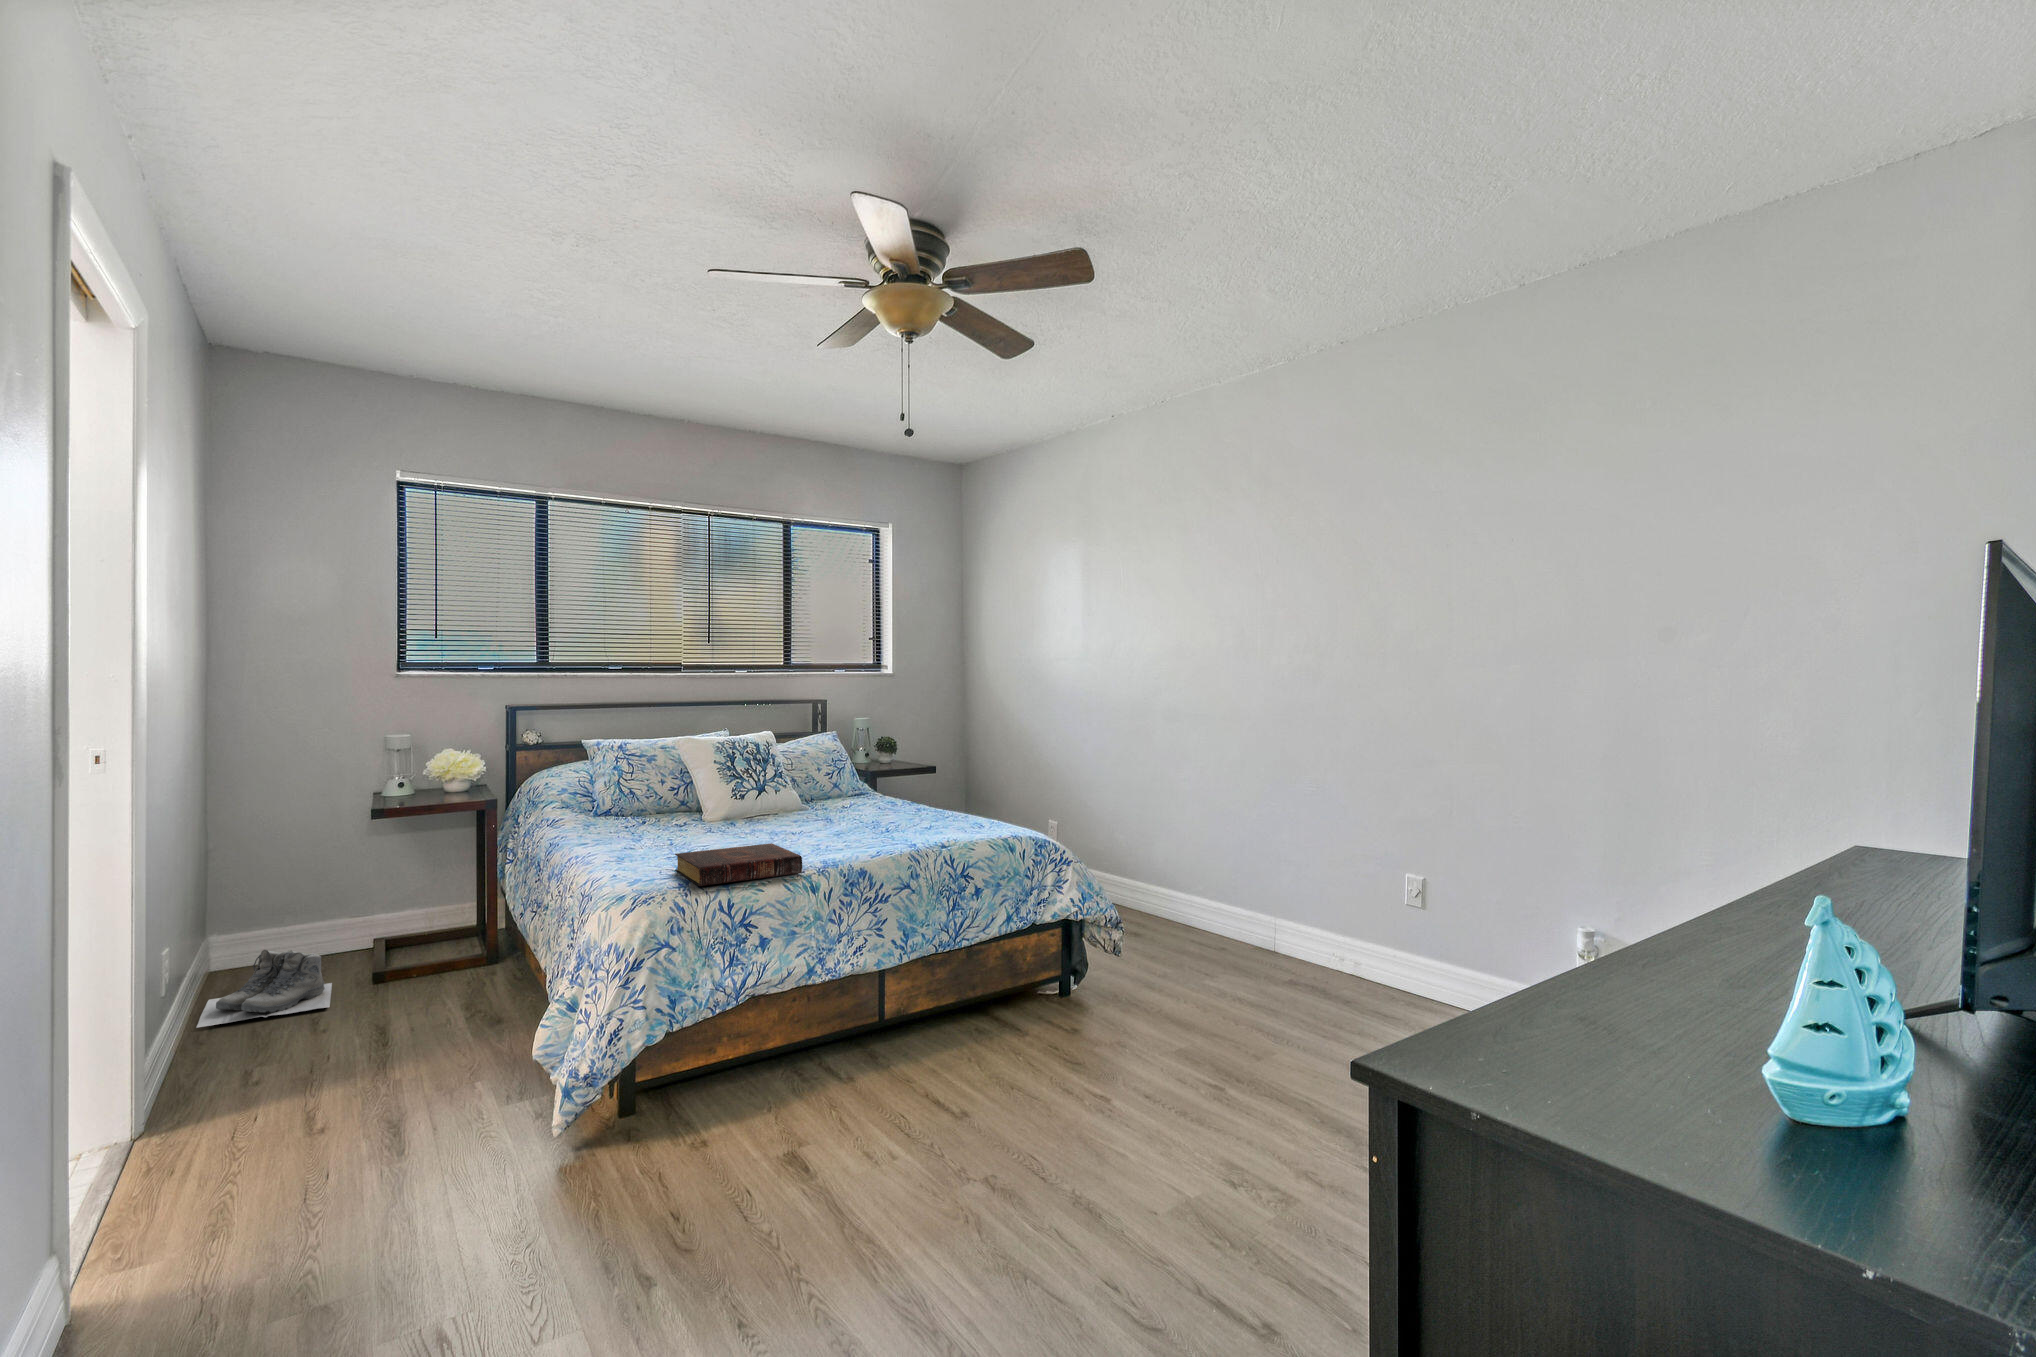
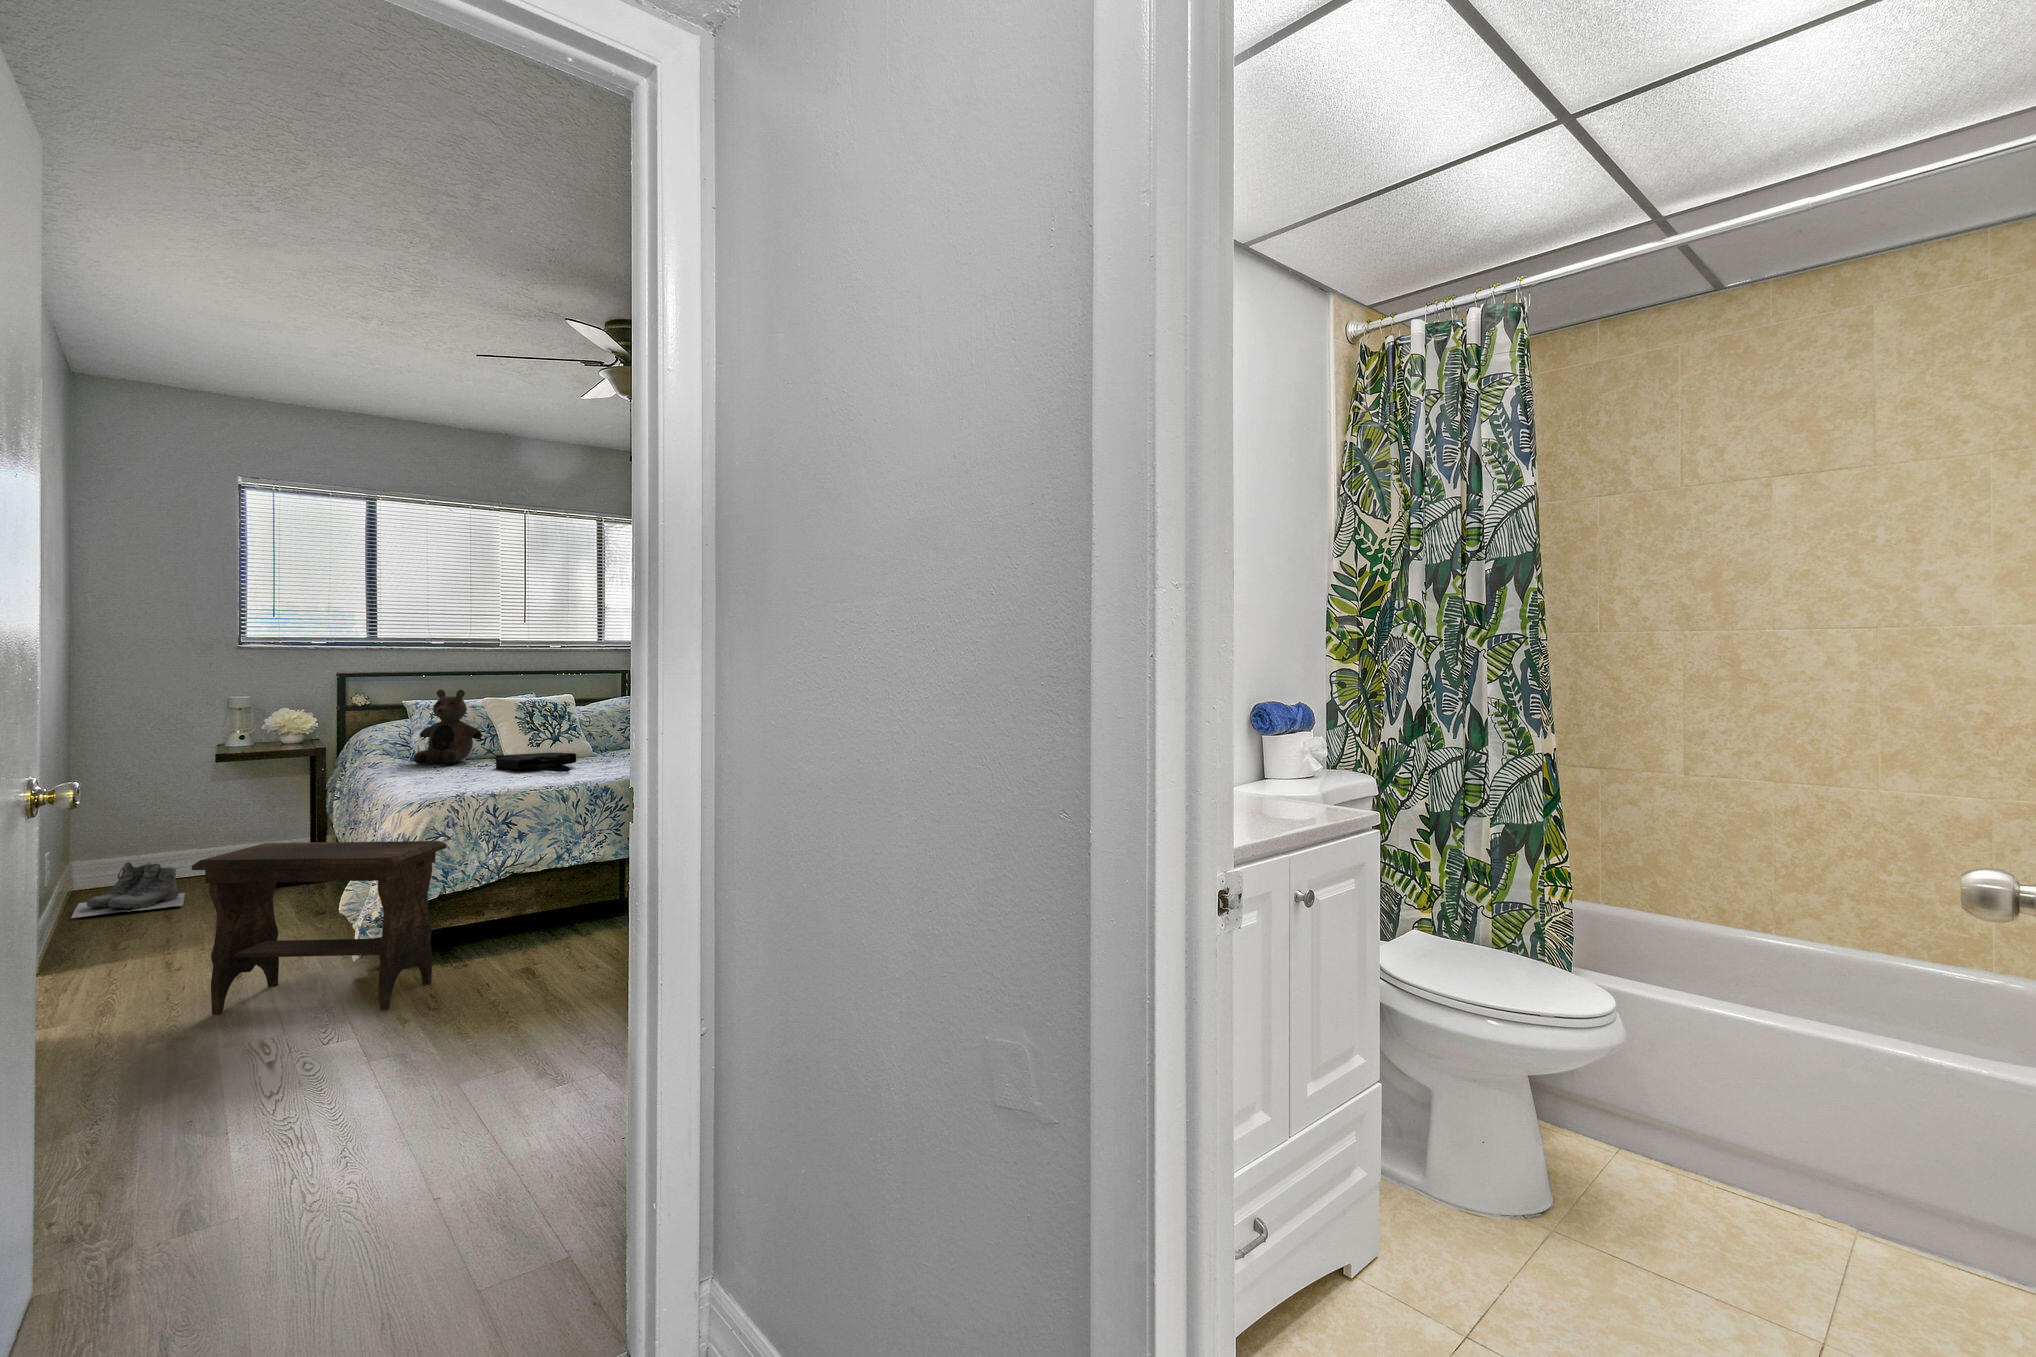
teddy bear: none [601,728,681,823] -> present [414,690,482,764]
tote bag: none [703,808,800,840] -> present [496,752,576,772]
book: present [675,843,802,886] -> none [459,770,555,794]
footstool: none [341,969,683,1241] -> present [192,841,446,1014]

